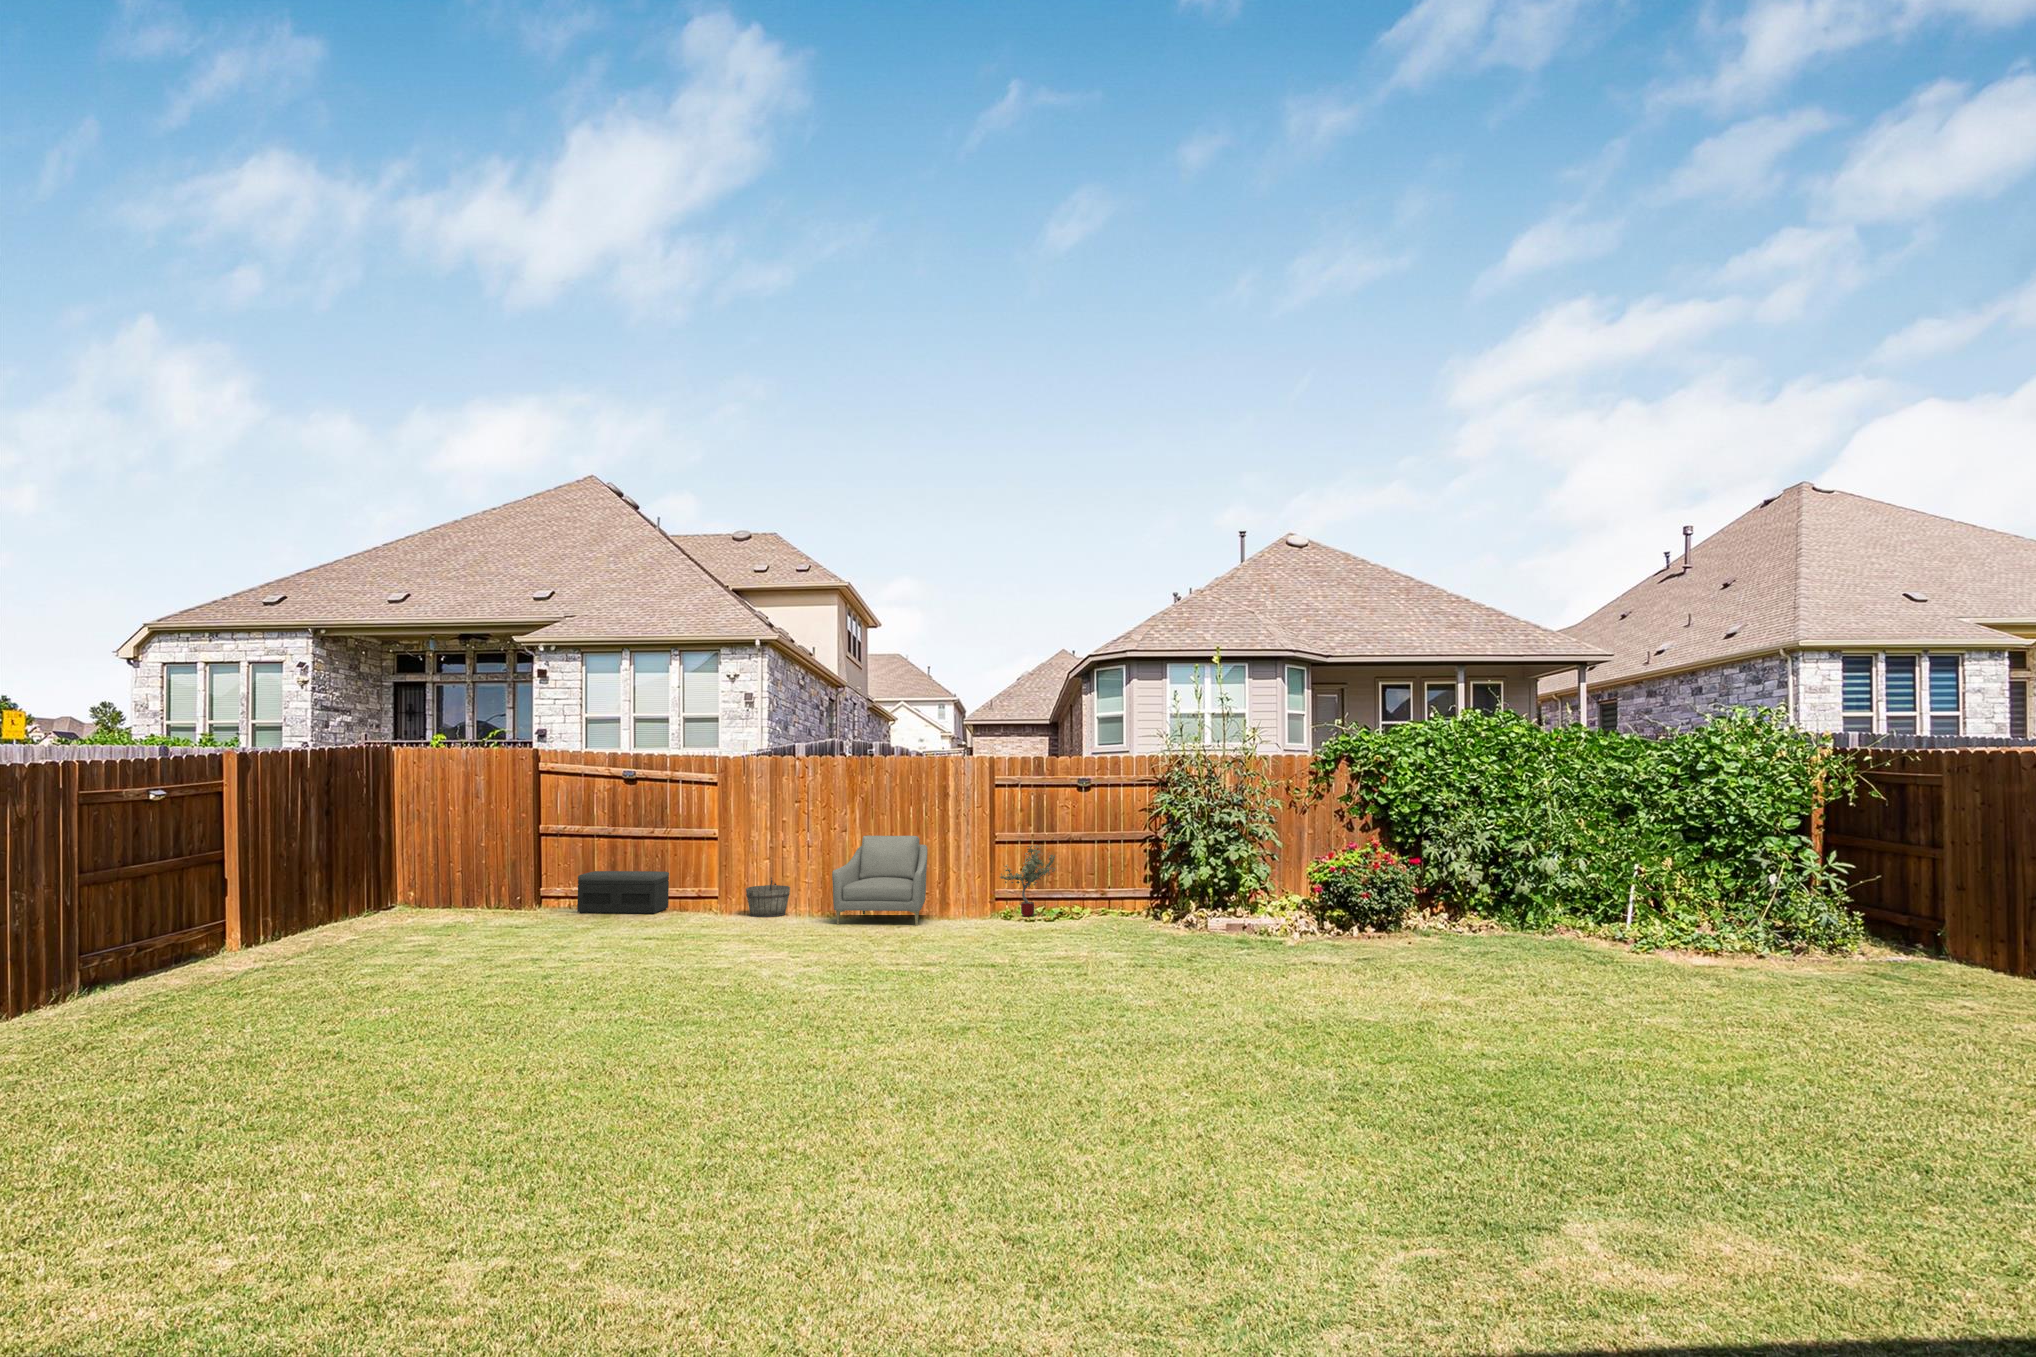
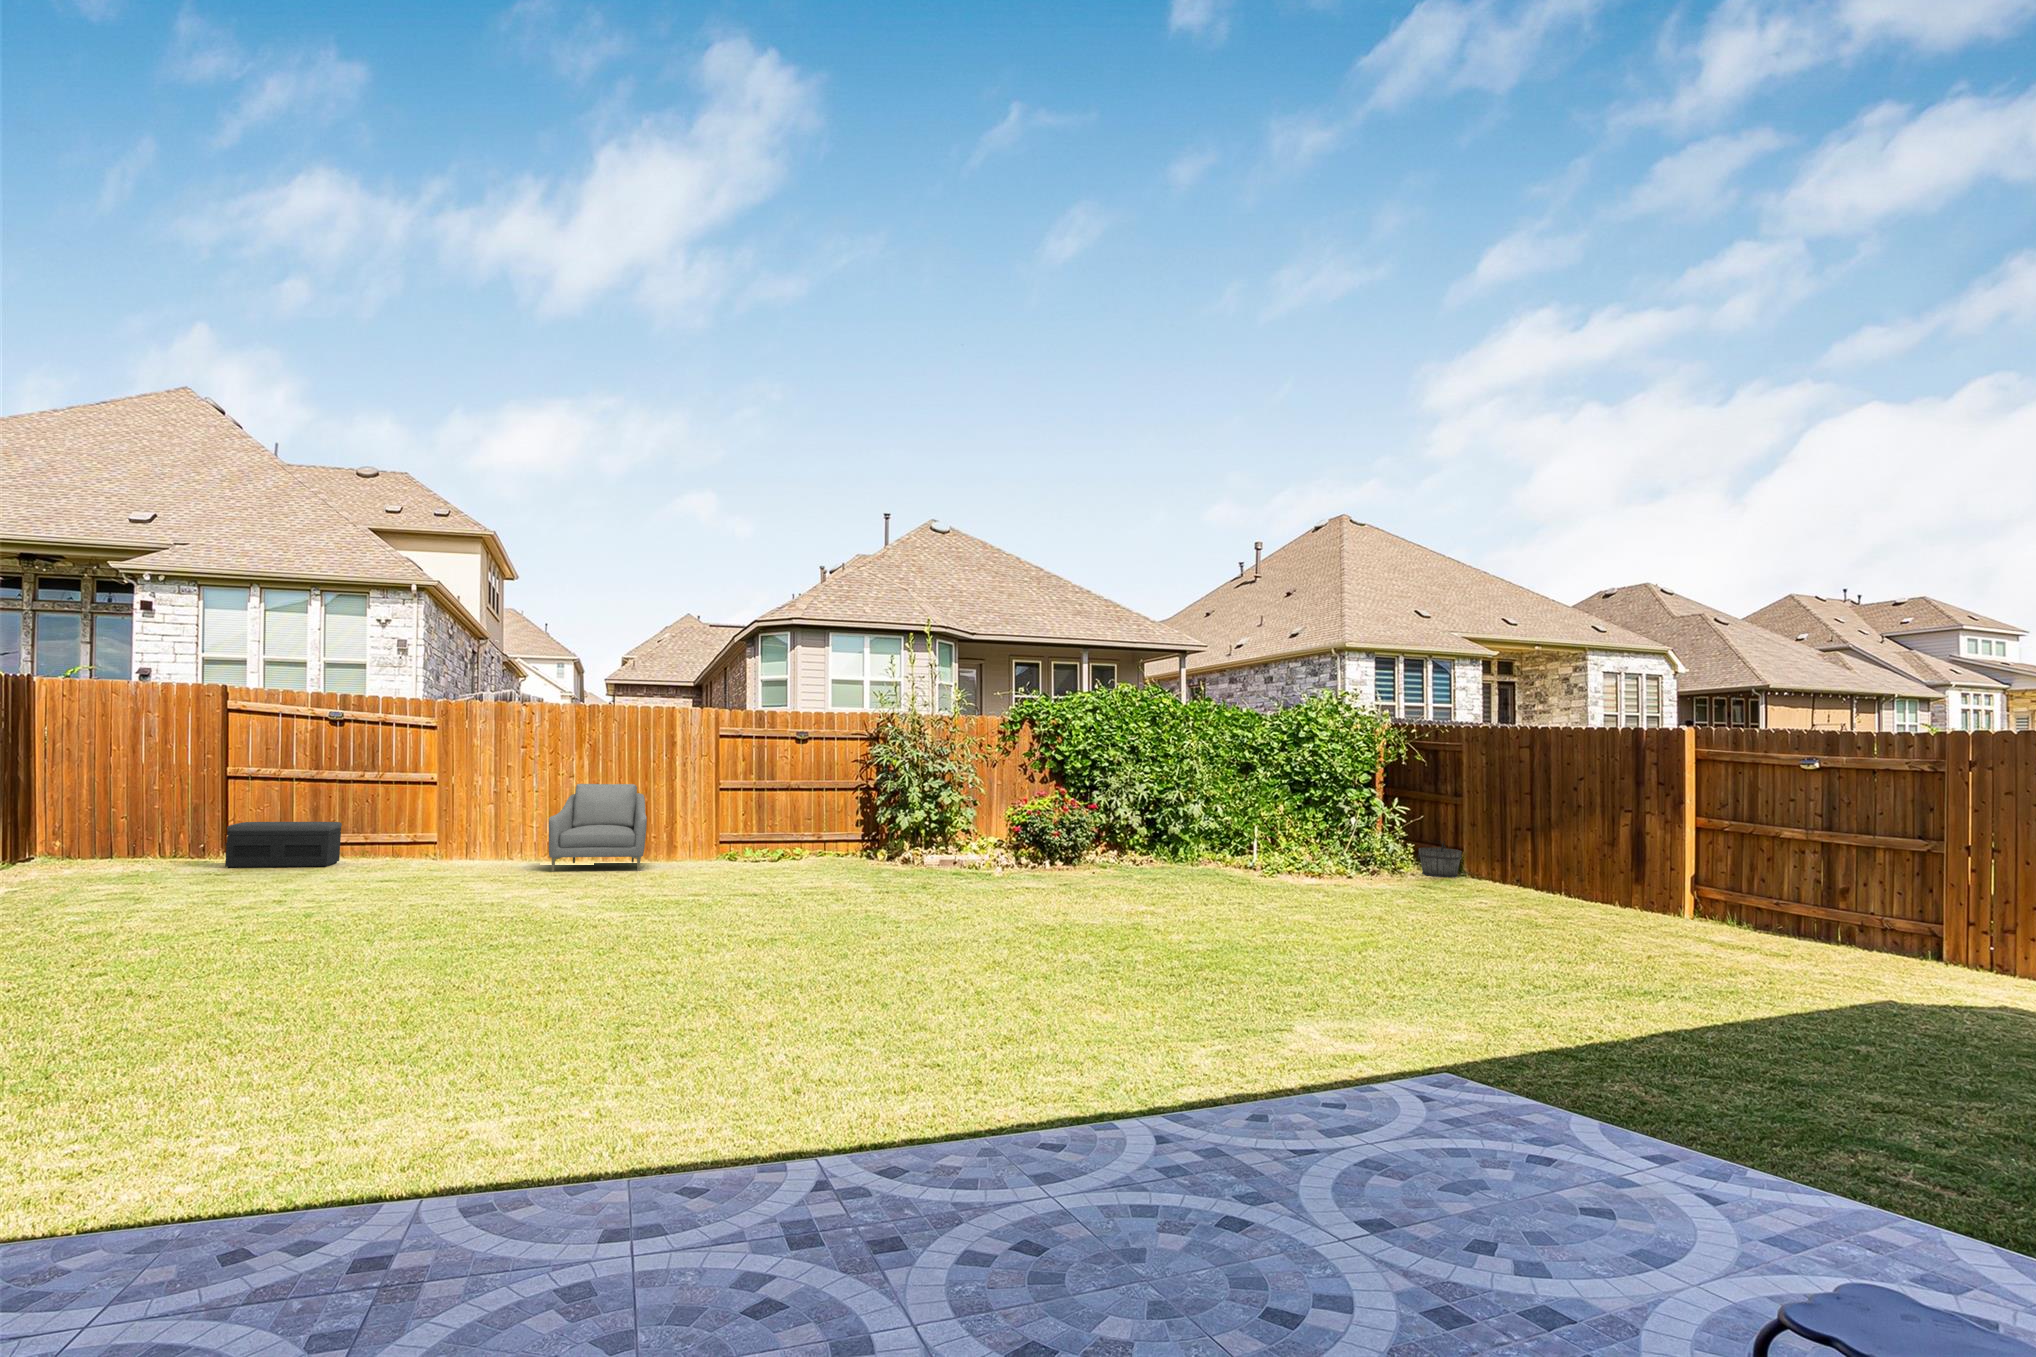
potted tree: present [1000,845,1056,917] -> none [717,794,775,862]
wooden bucket: present [746,878,790,917] -> present [1418,841,1462,877]

